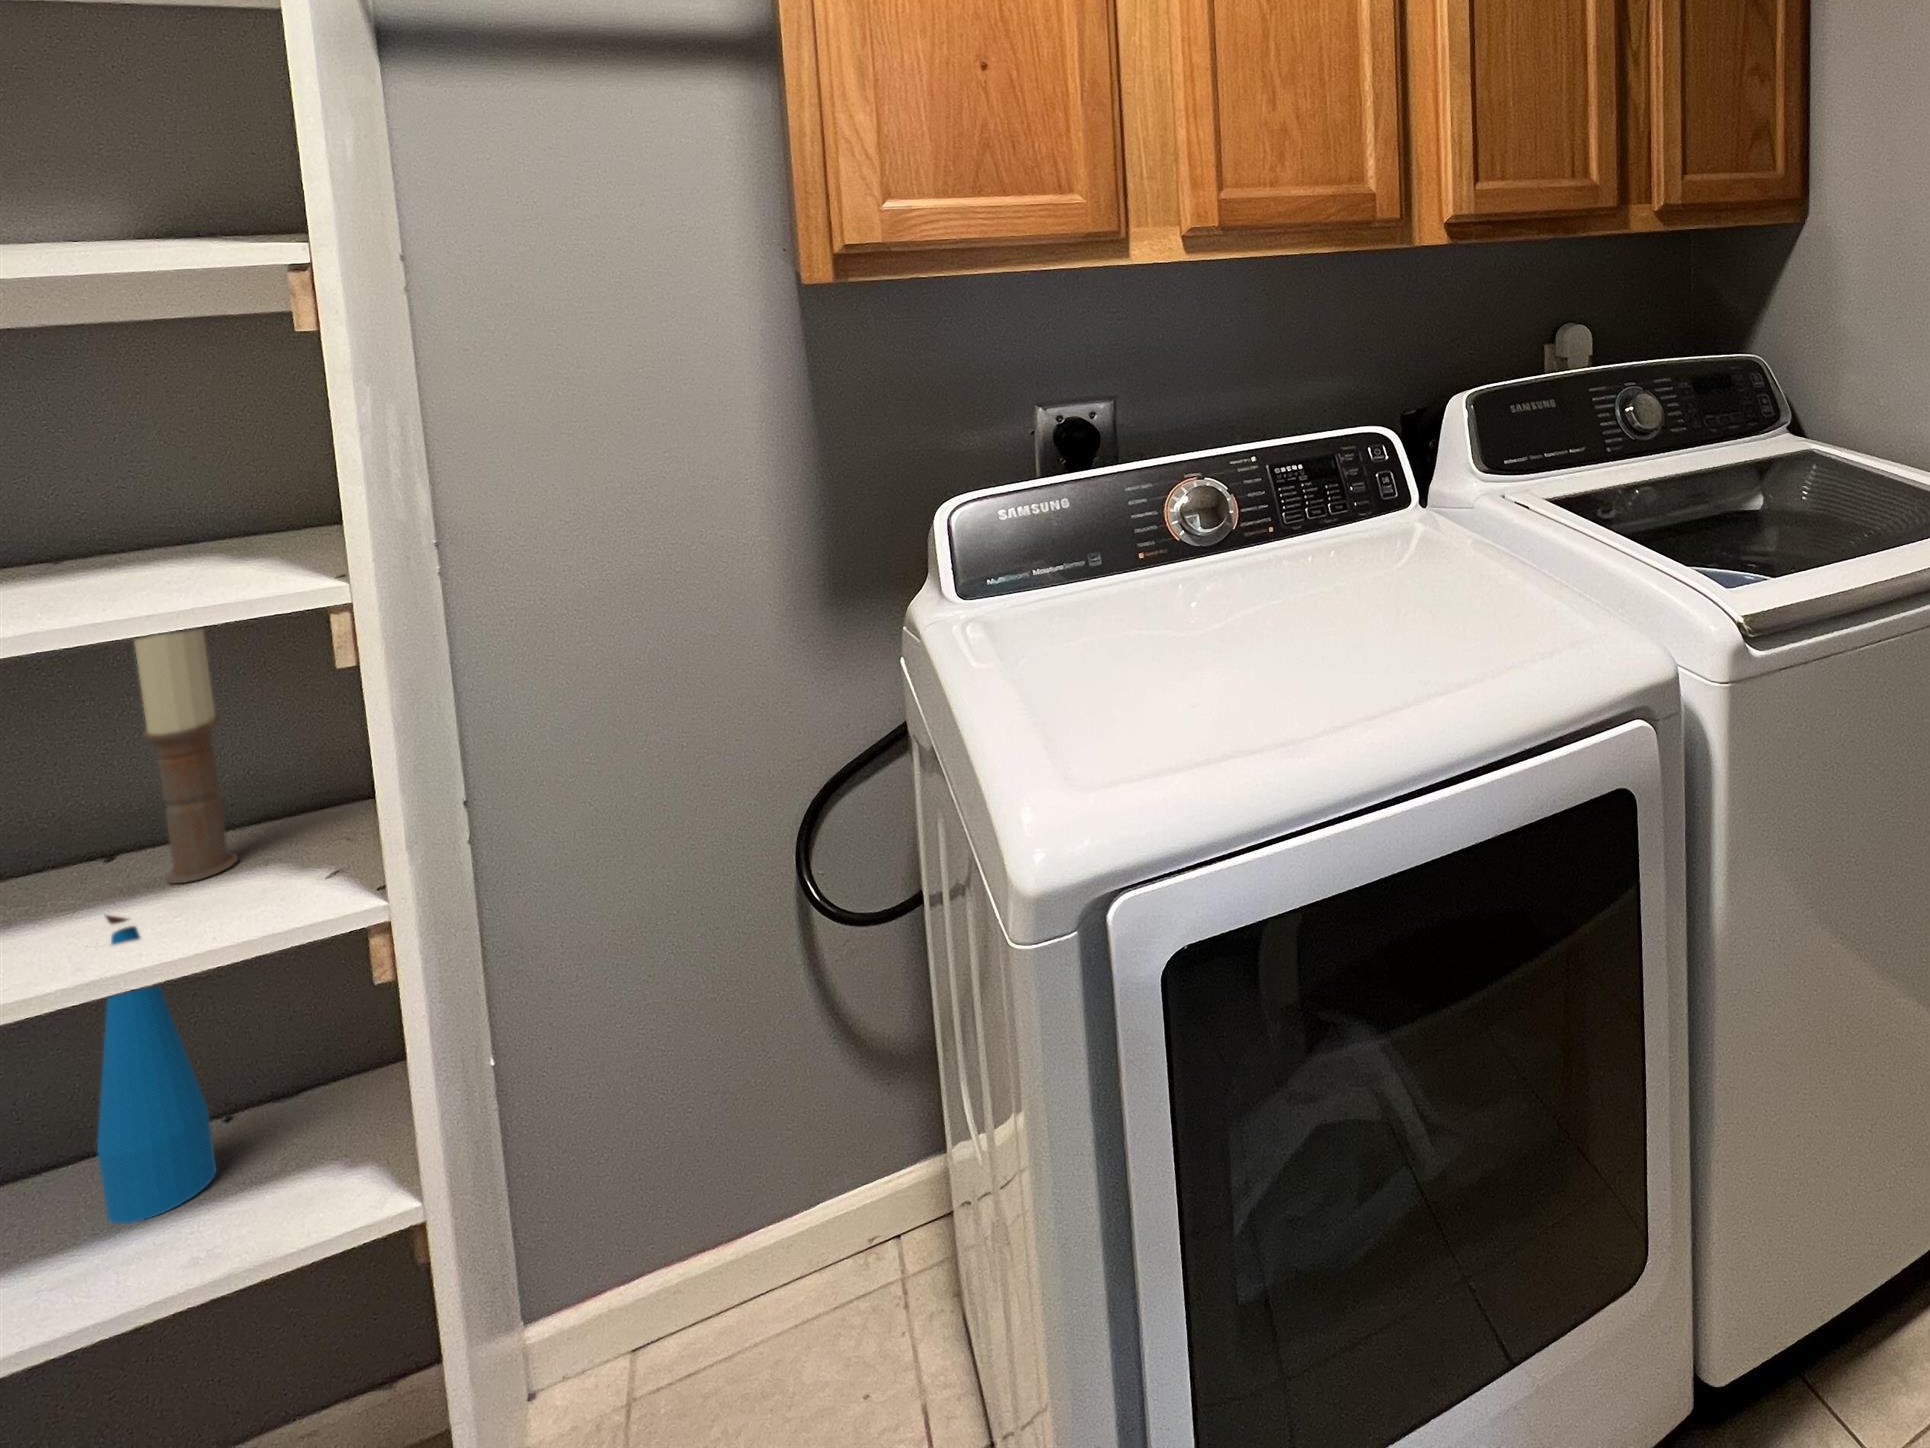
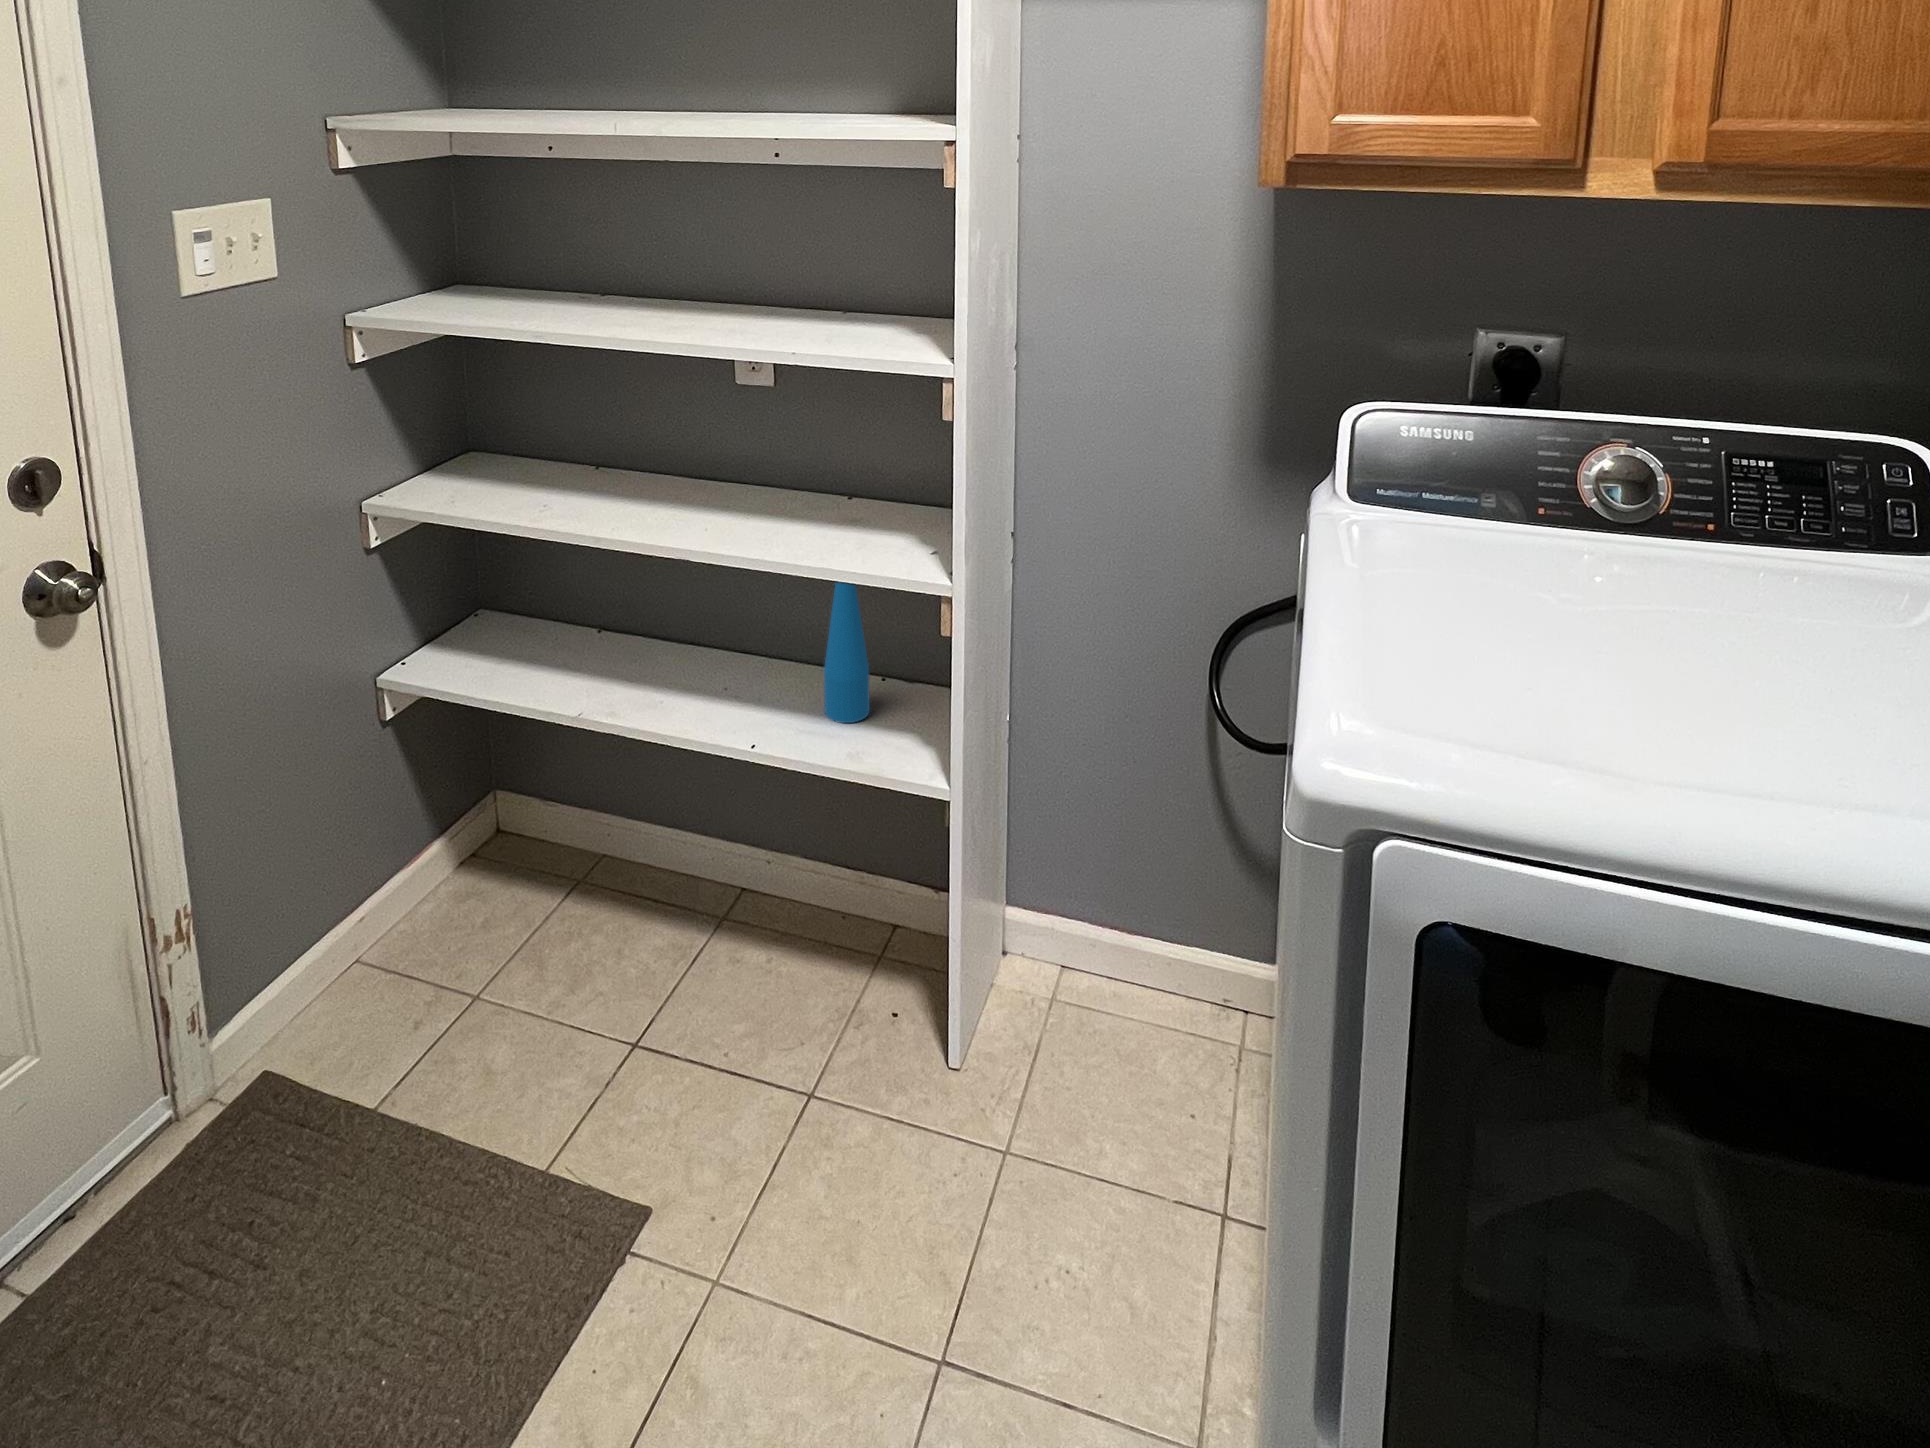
candle: present [134,630,238,883] -> none [865,343,897,532]

